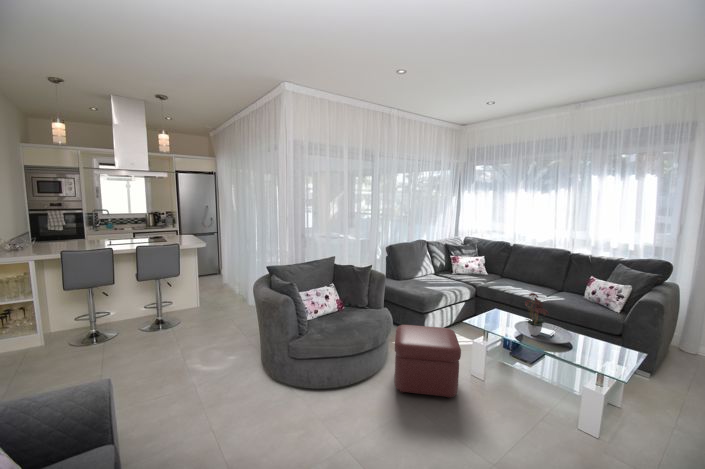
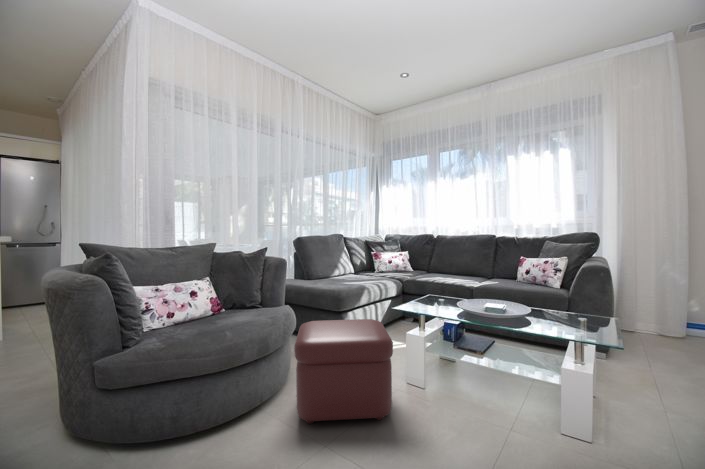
flower arrangement: present [525,293,548,336] -> none [465,257,501,315]

